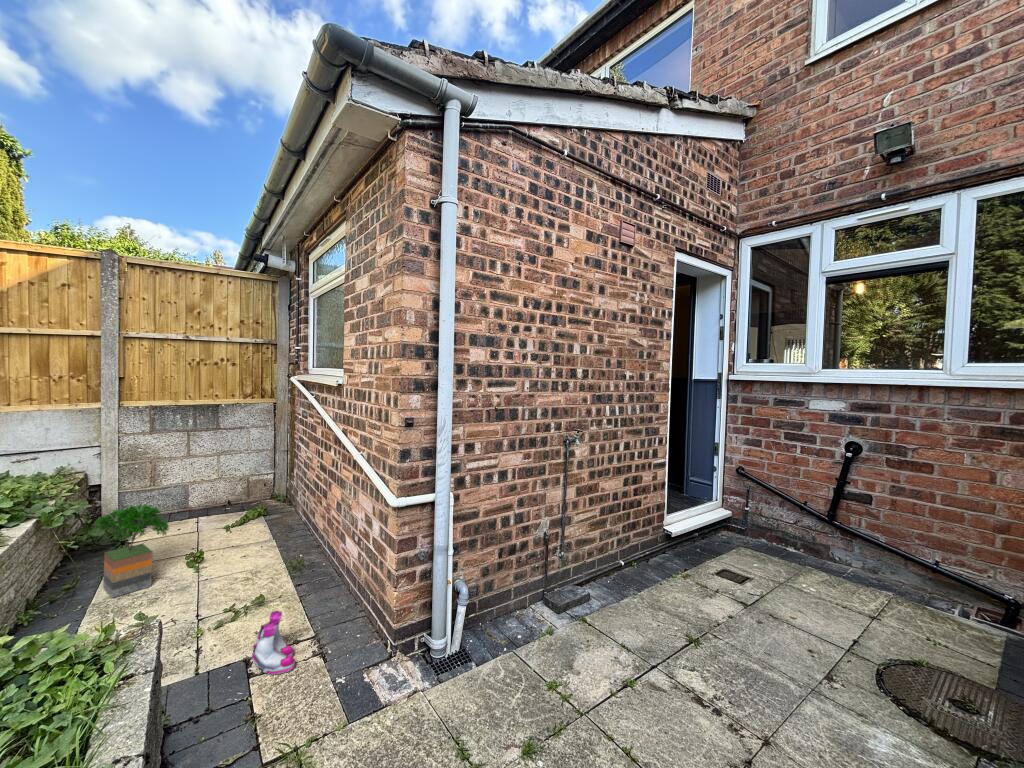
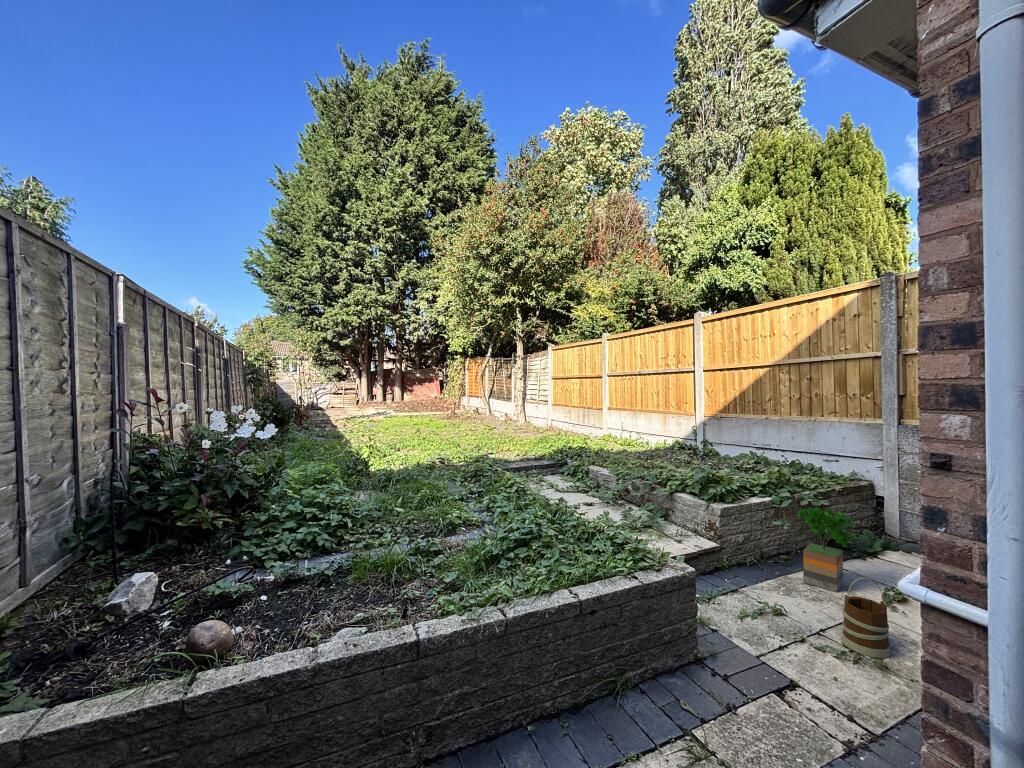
wooden bucket: none [212,544,252,612] -> present [841,578,891,658]
boots: present [252,611,295,675] -> none [783,649,834,724]

